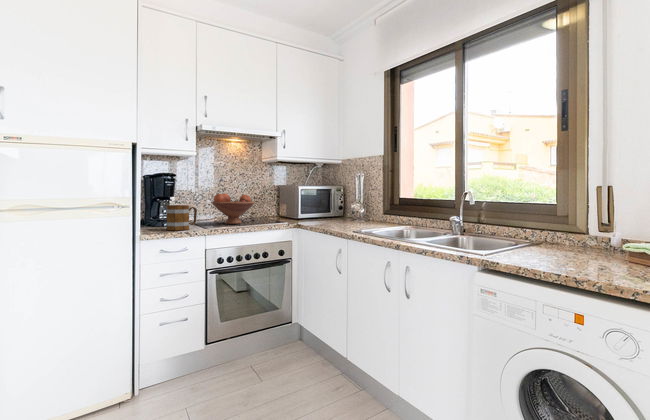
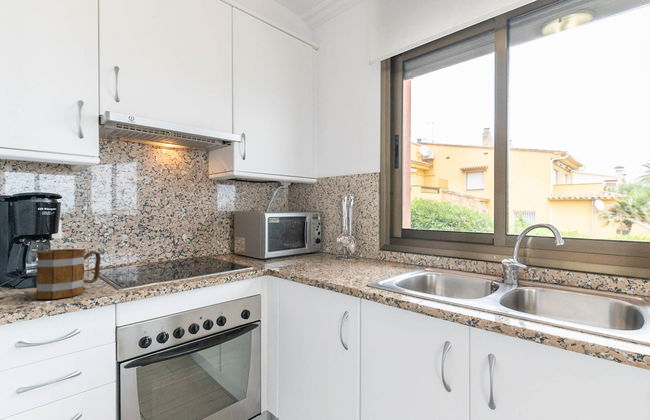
fruit bowl: present [212,194,254,224] -> none [130,225,202,275]

